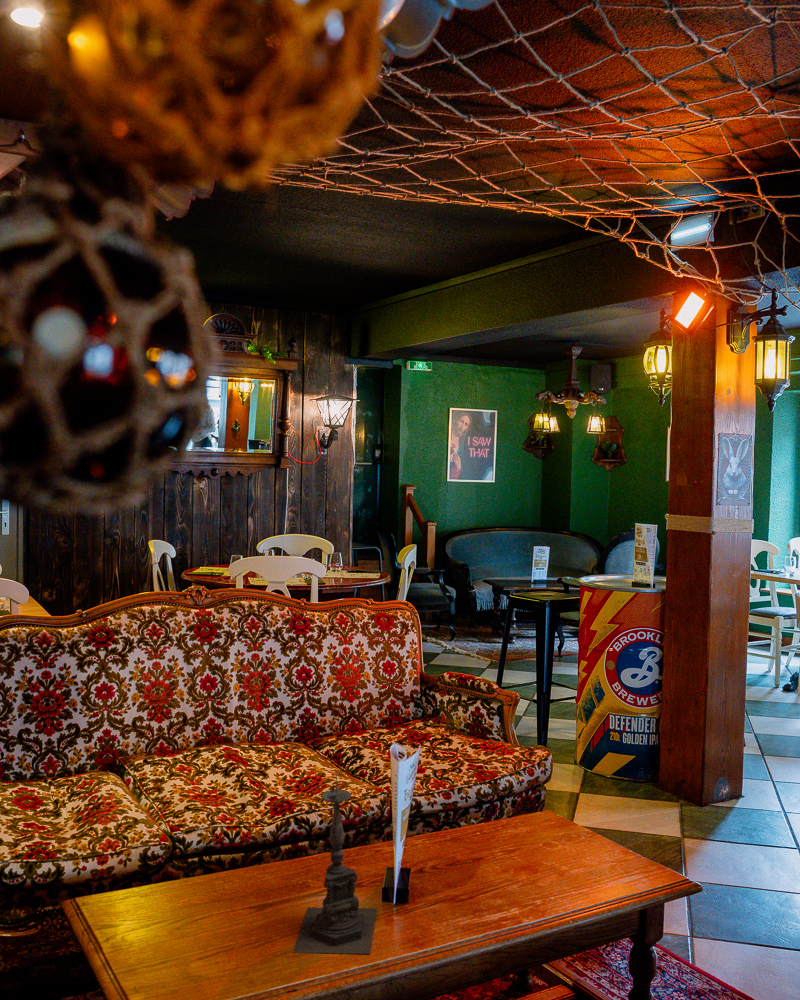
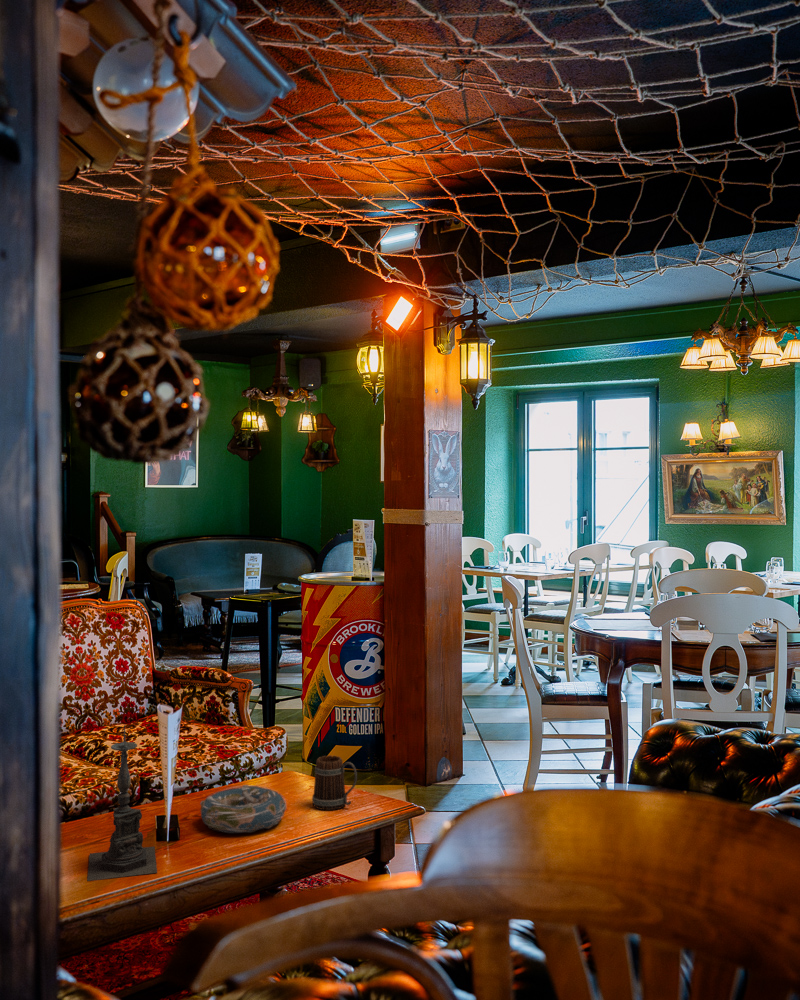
beer mug: none [568,810,623,880] -> present [312,755,357,810]
decorative bowl: none [433,836,535,904] -> present [200,785,286,832]

